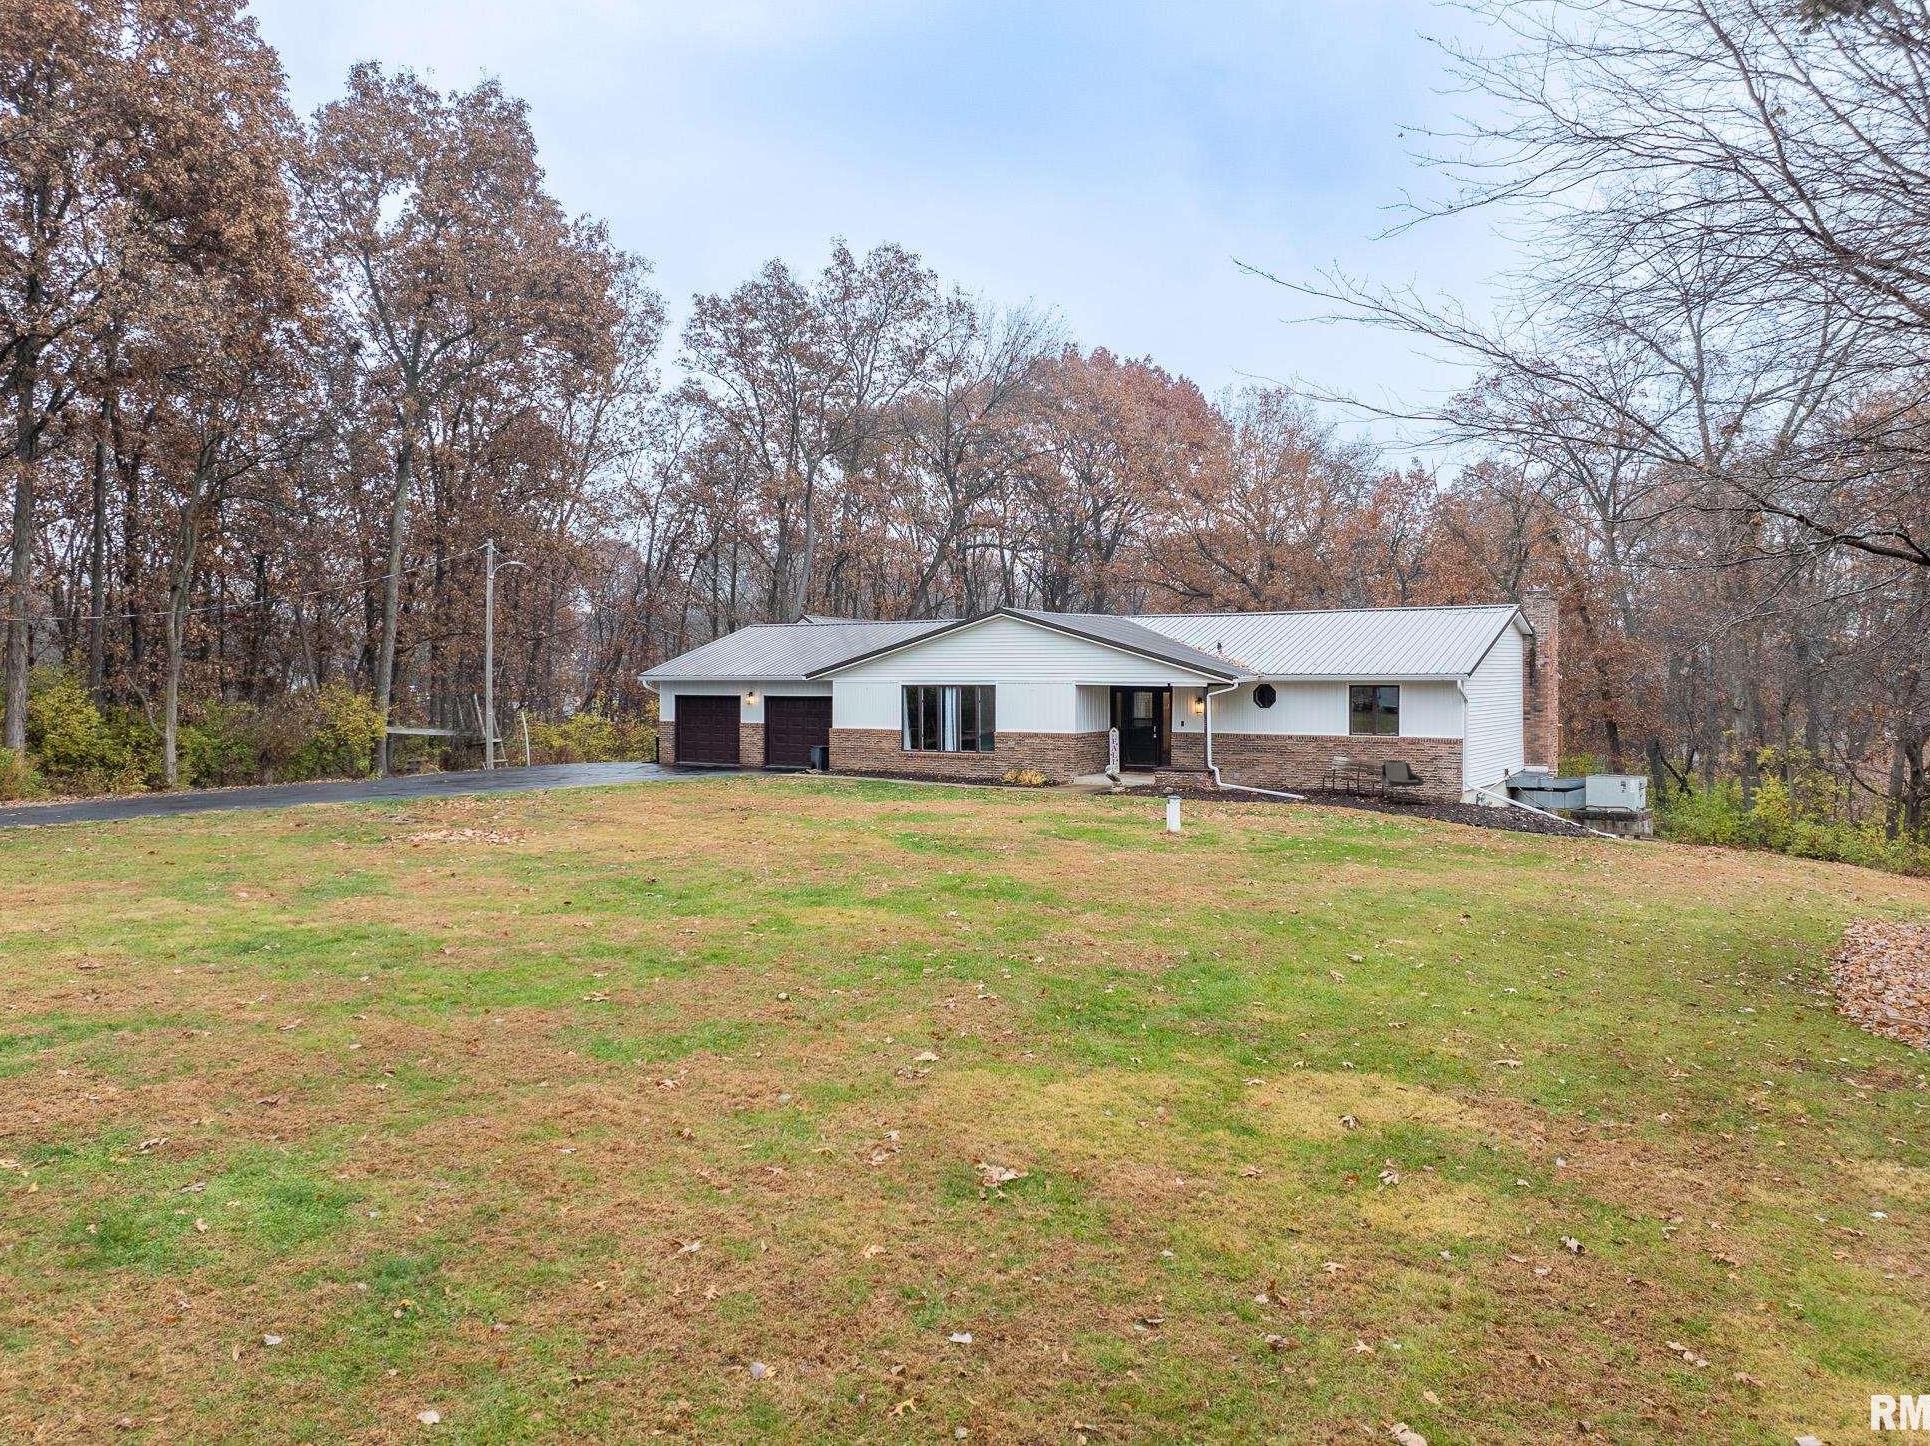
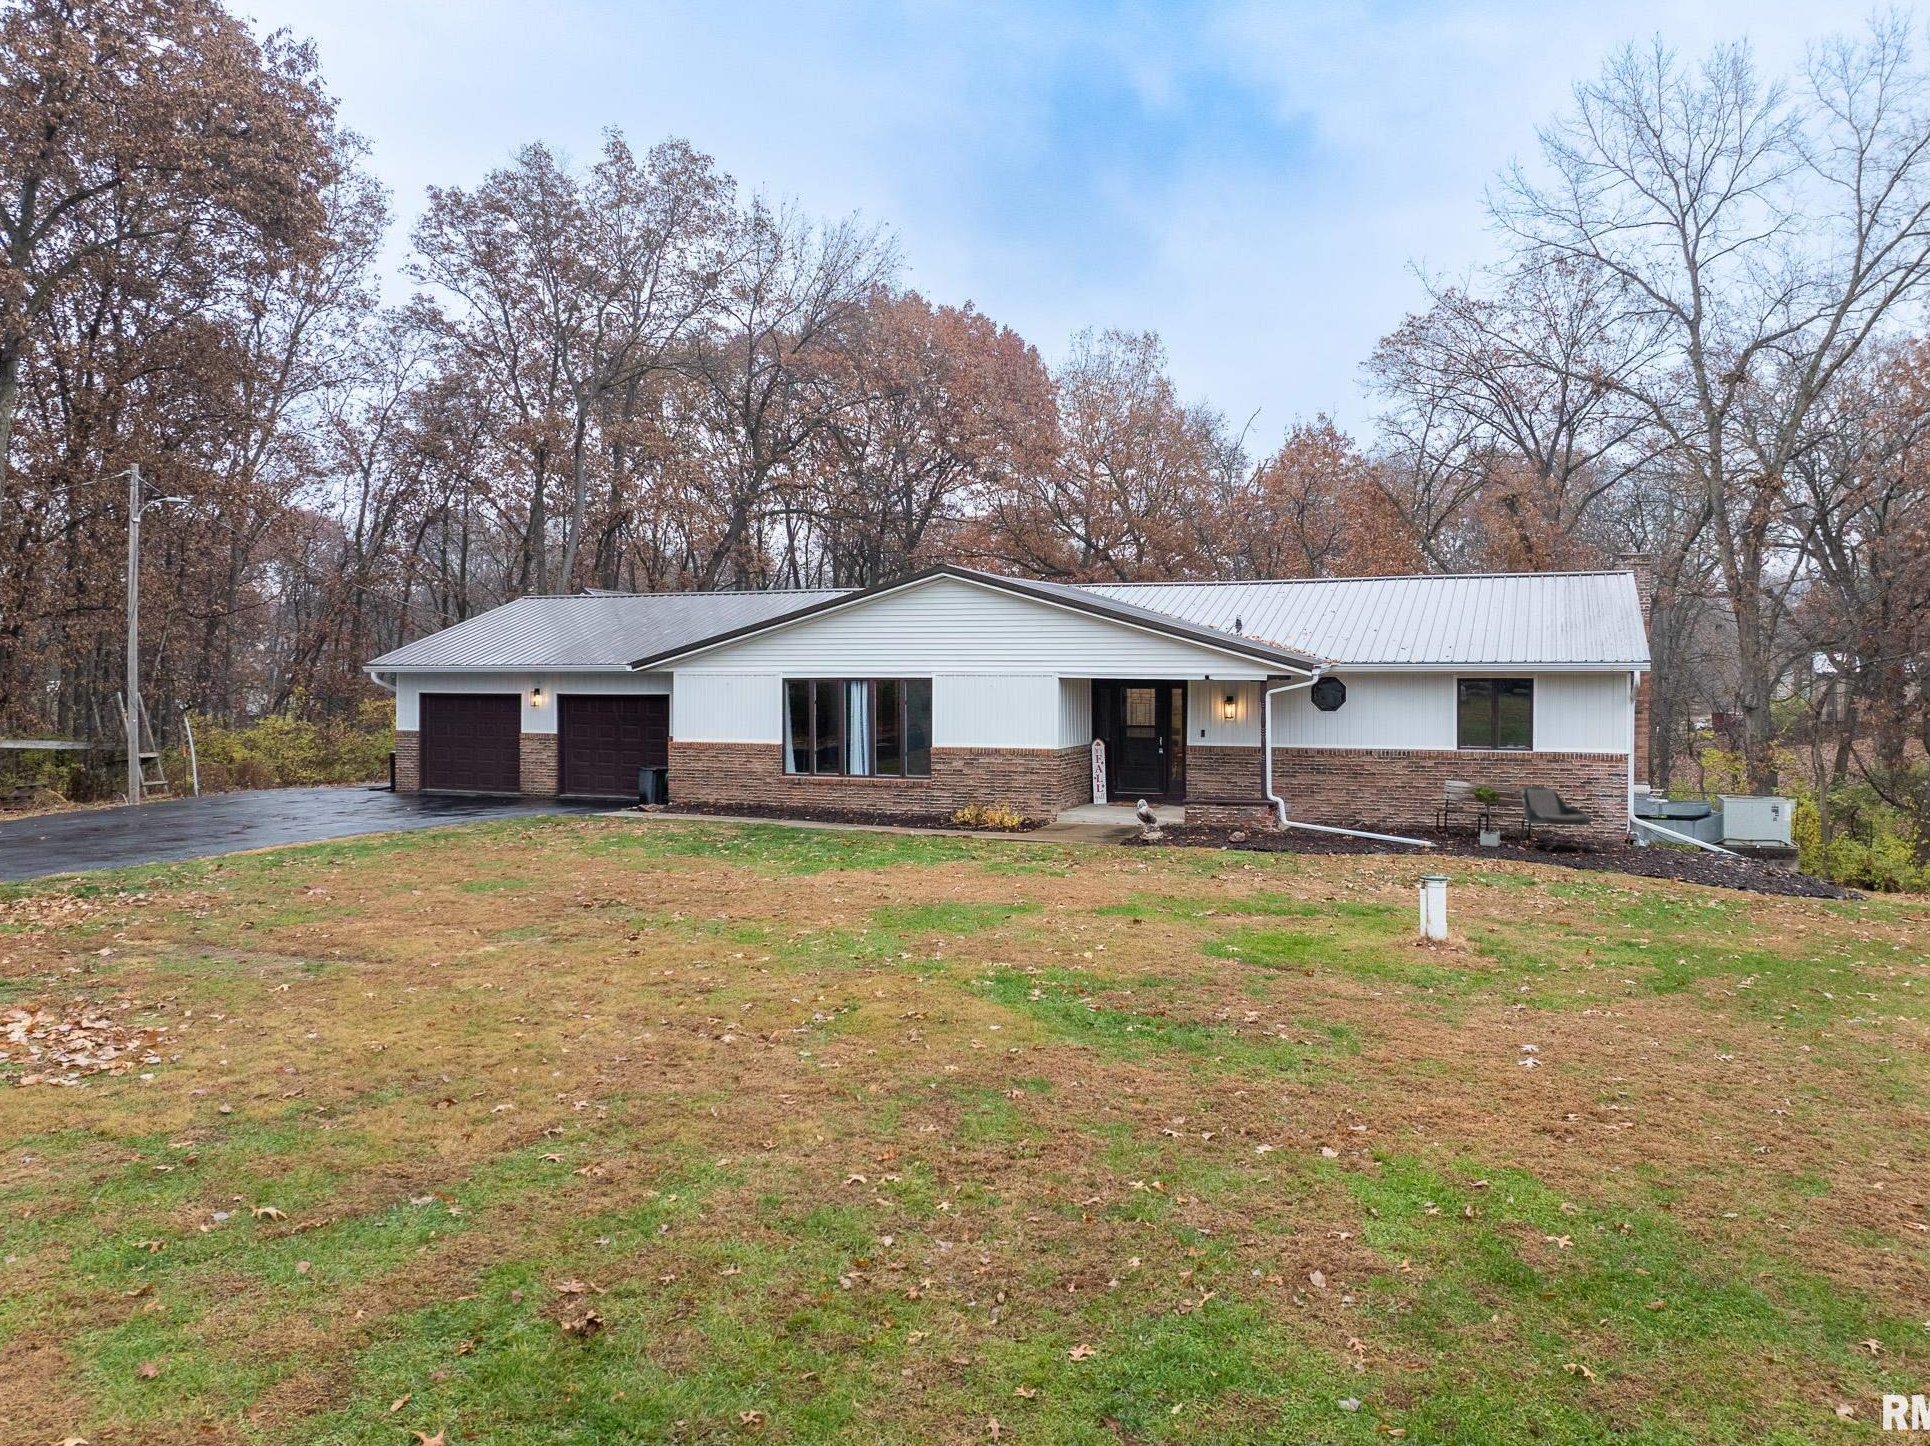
potted tree: none [1349,760,1367,801] -> present [1474,786,1501,847]

